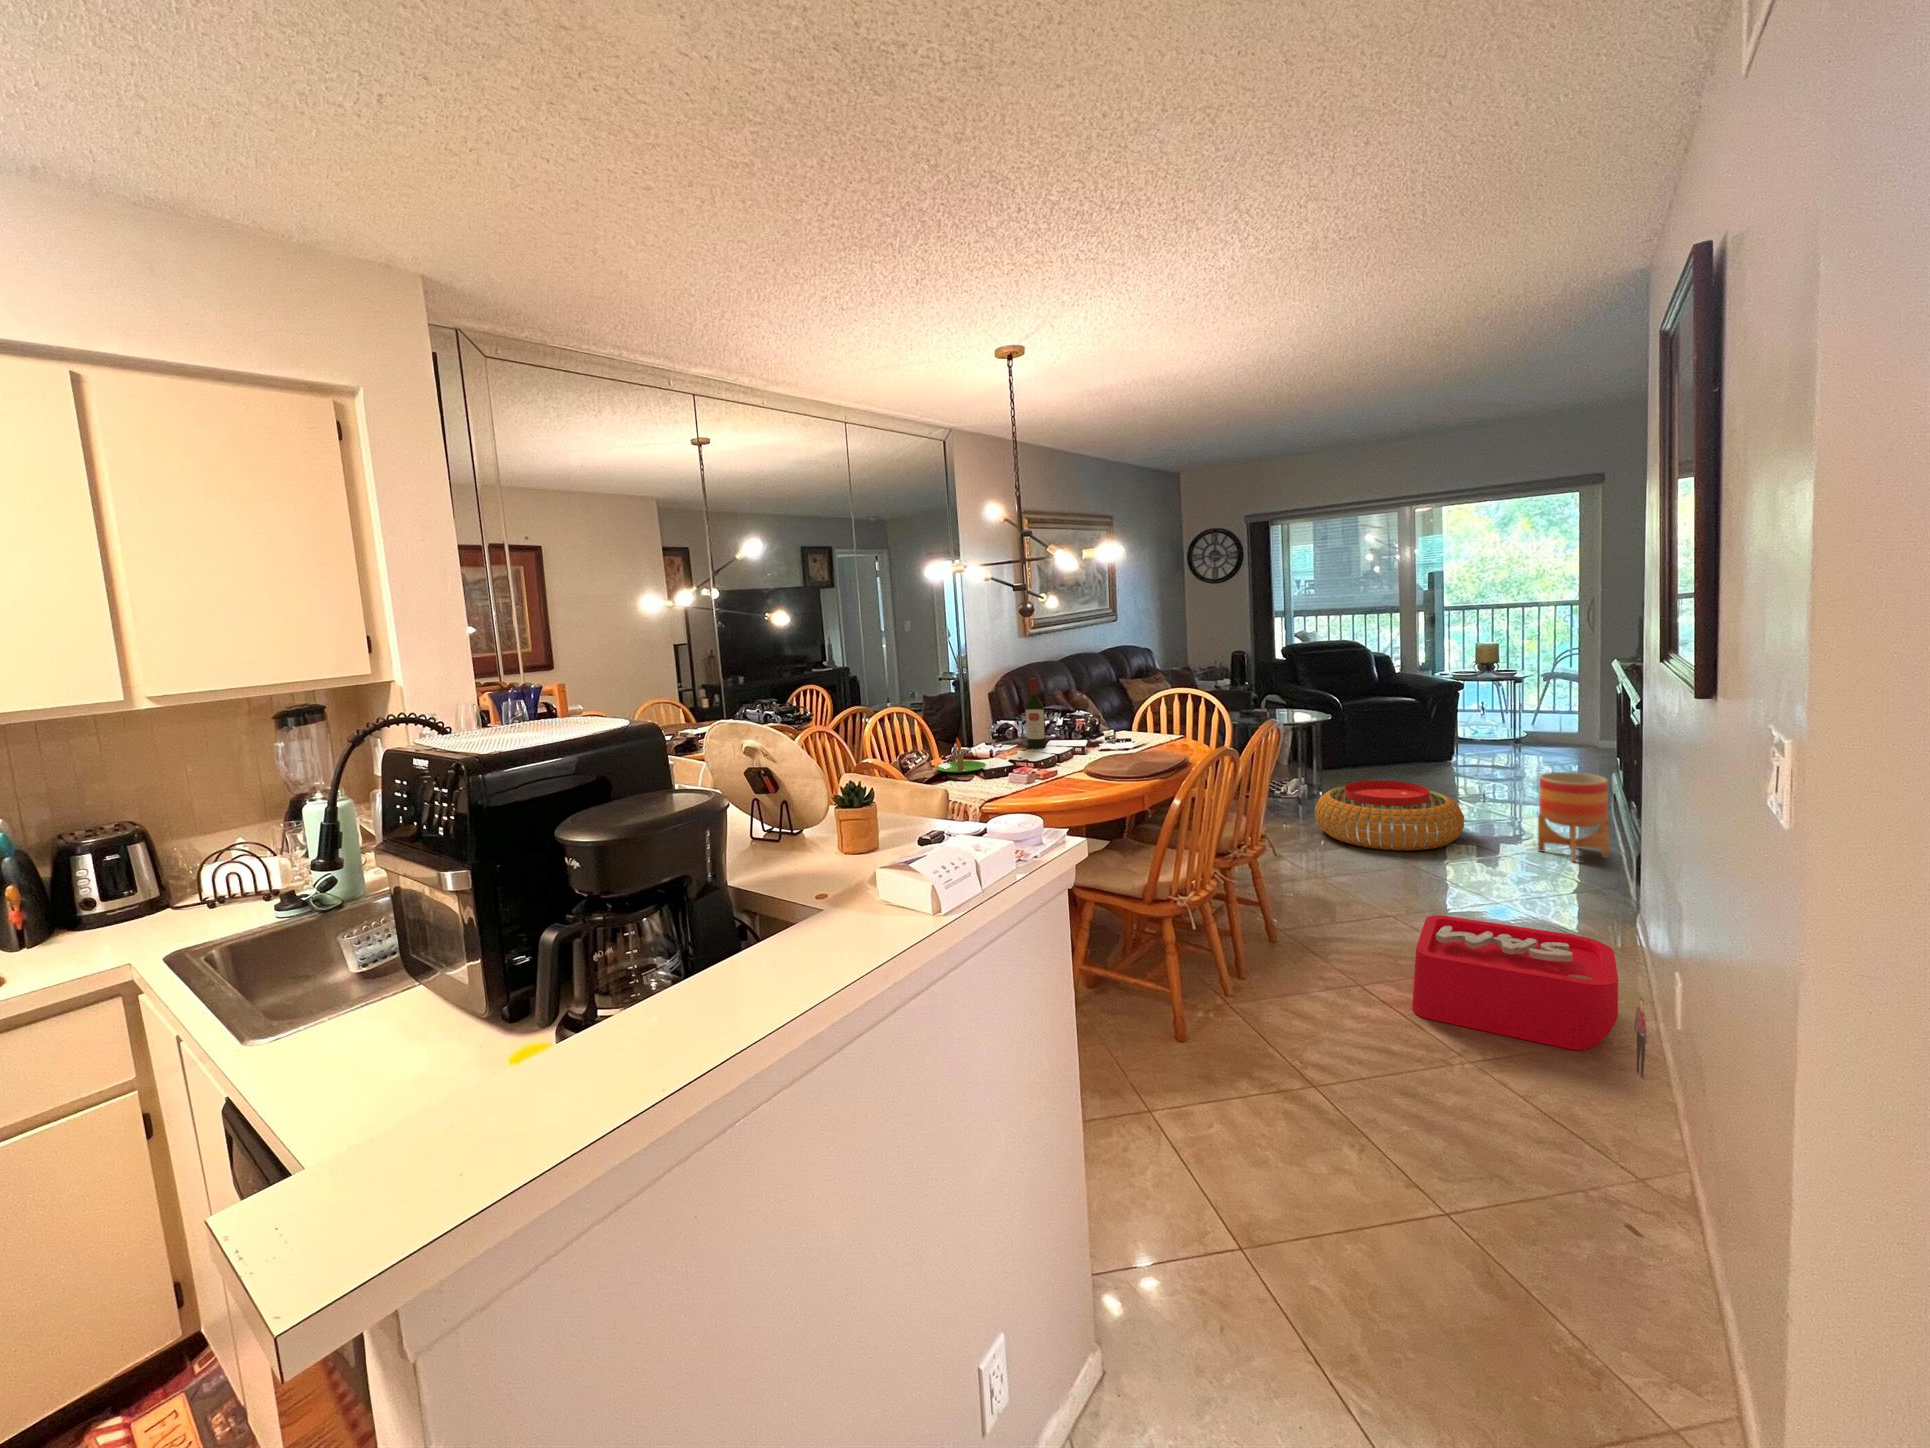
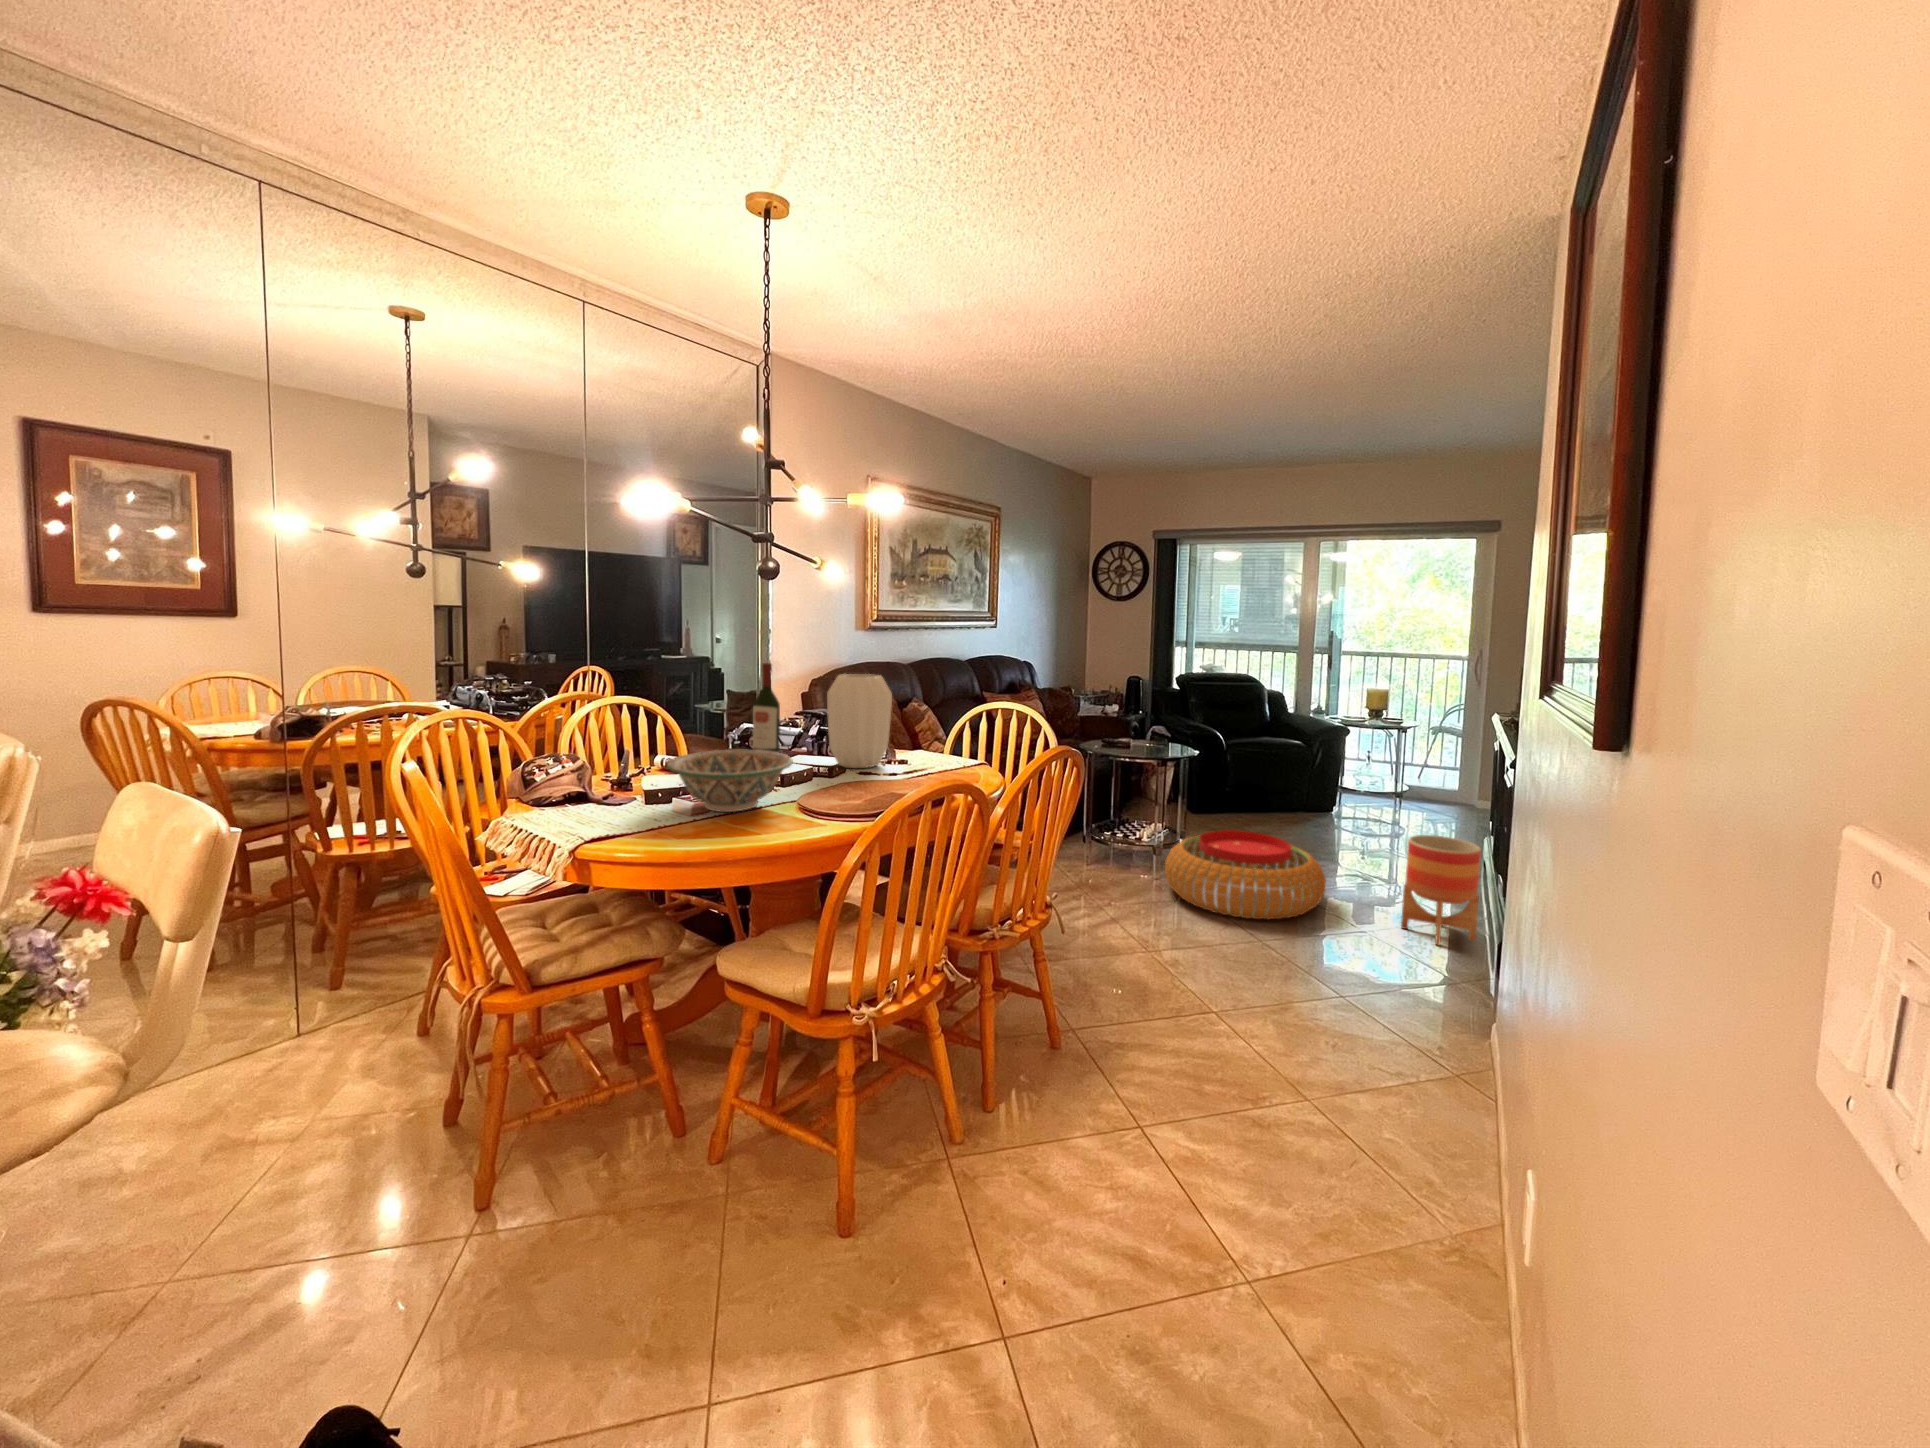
vase: none [1082,680,1128,748] -> present [827,674,892,768]
candle: present [935,738,986,773] -> none [558,735,644,790]
decorative bowl: none [1025,739,1103,780] -> present [667,750,793,812]
storage bin: present [1412,915,1647,1080] -> none [1192,1037,1507,1367]

